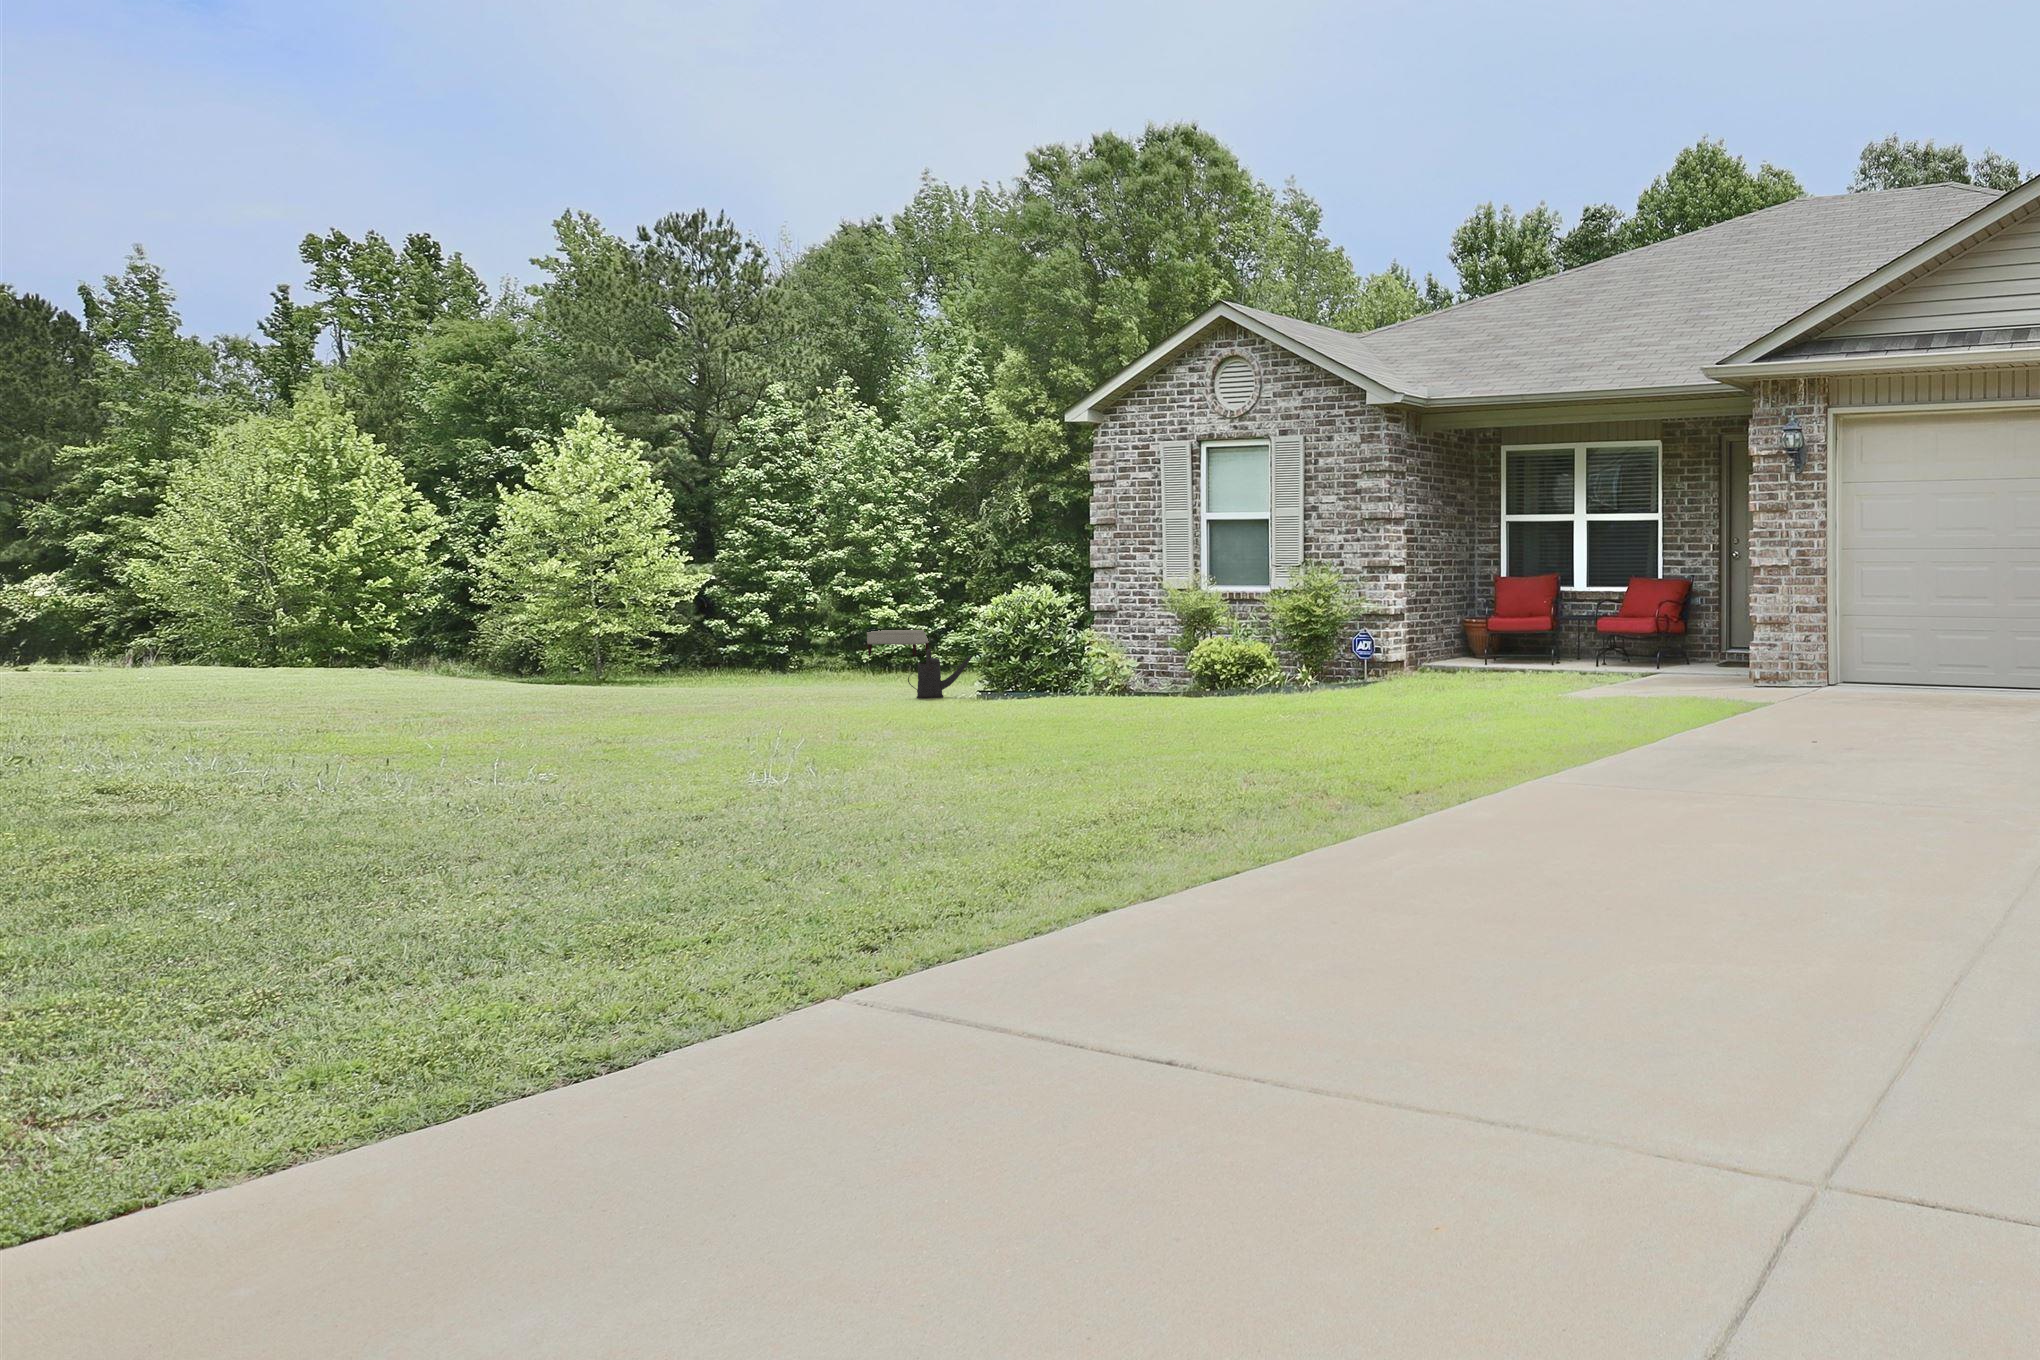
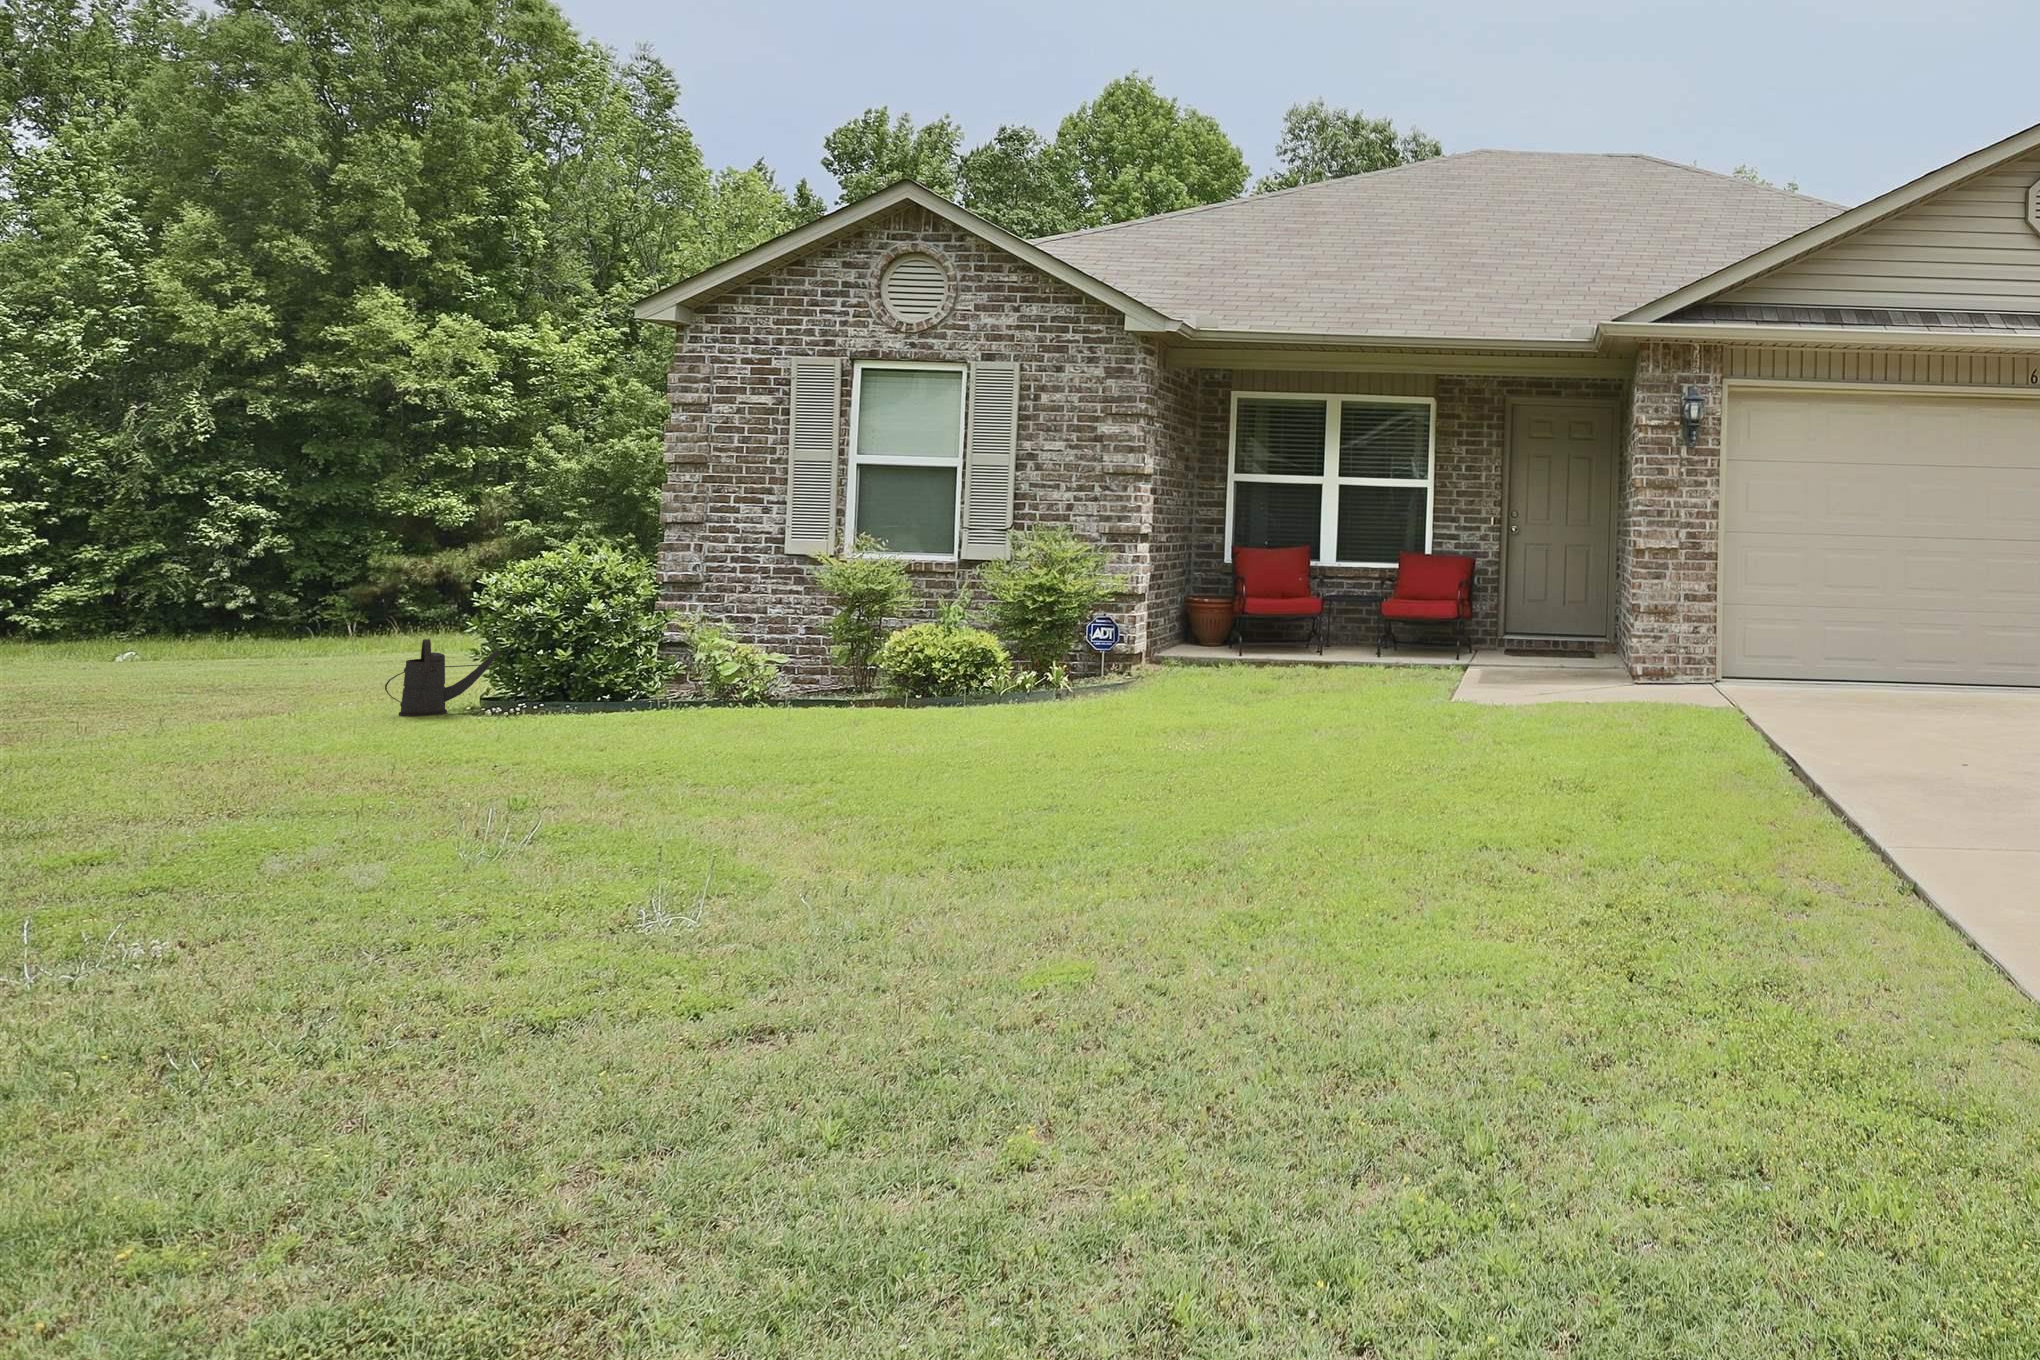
bench: present [867,630,929,656] -> none [74,595,195,636]

